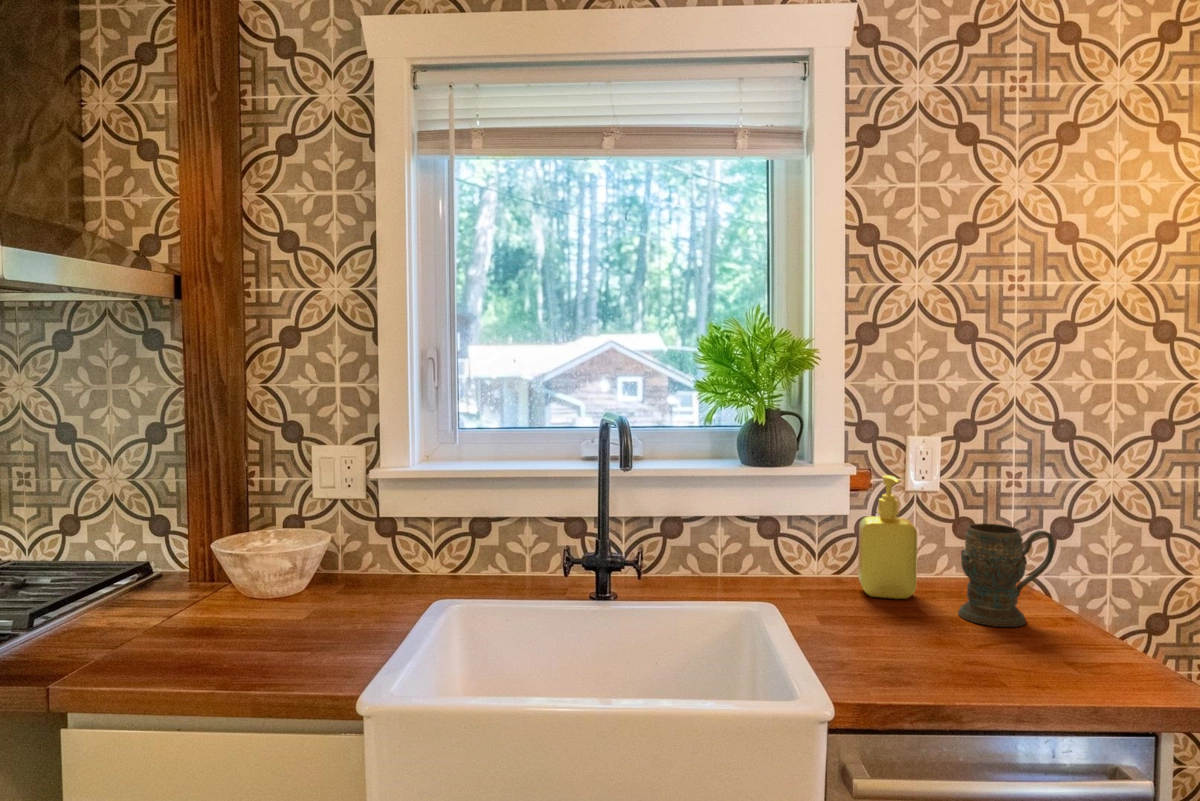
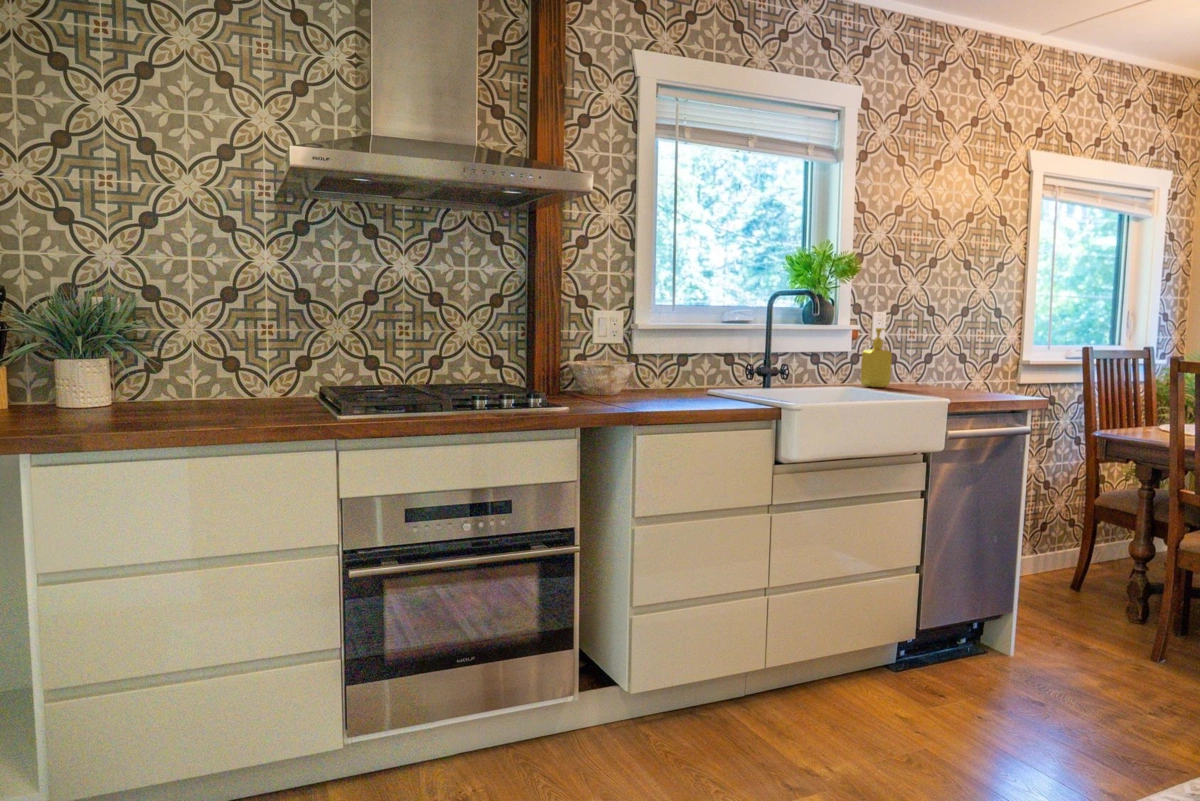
mug: present [958,523,1054,627] -> none [912,348,950,391]

